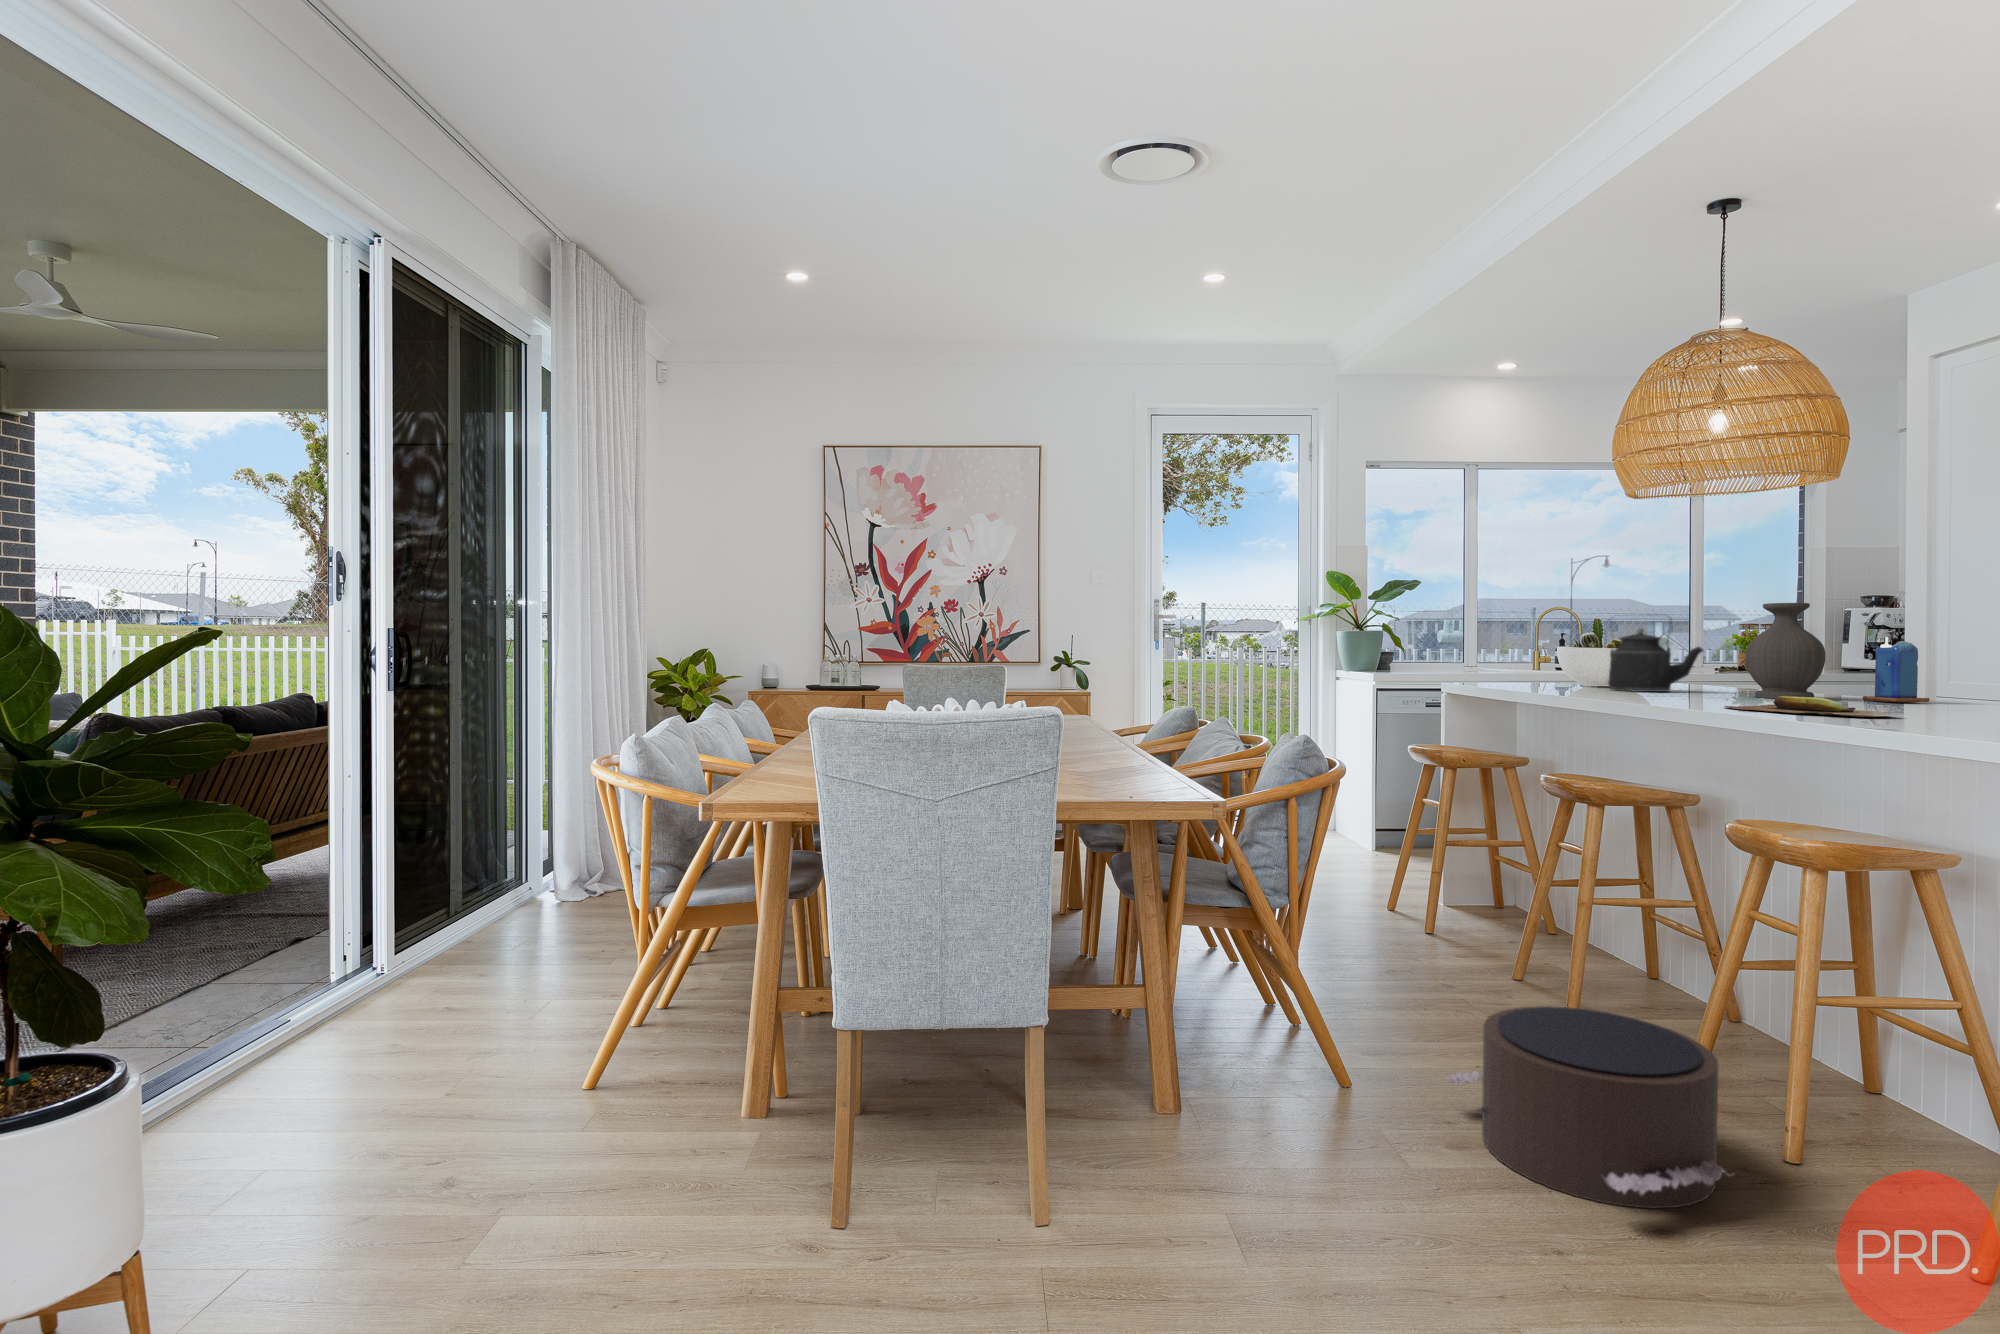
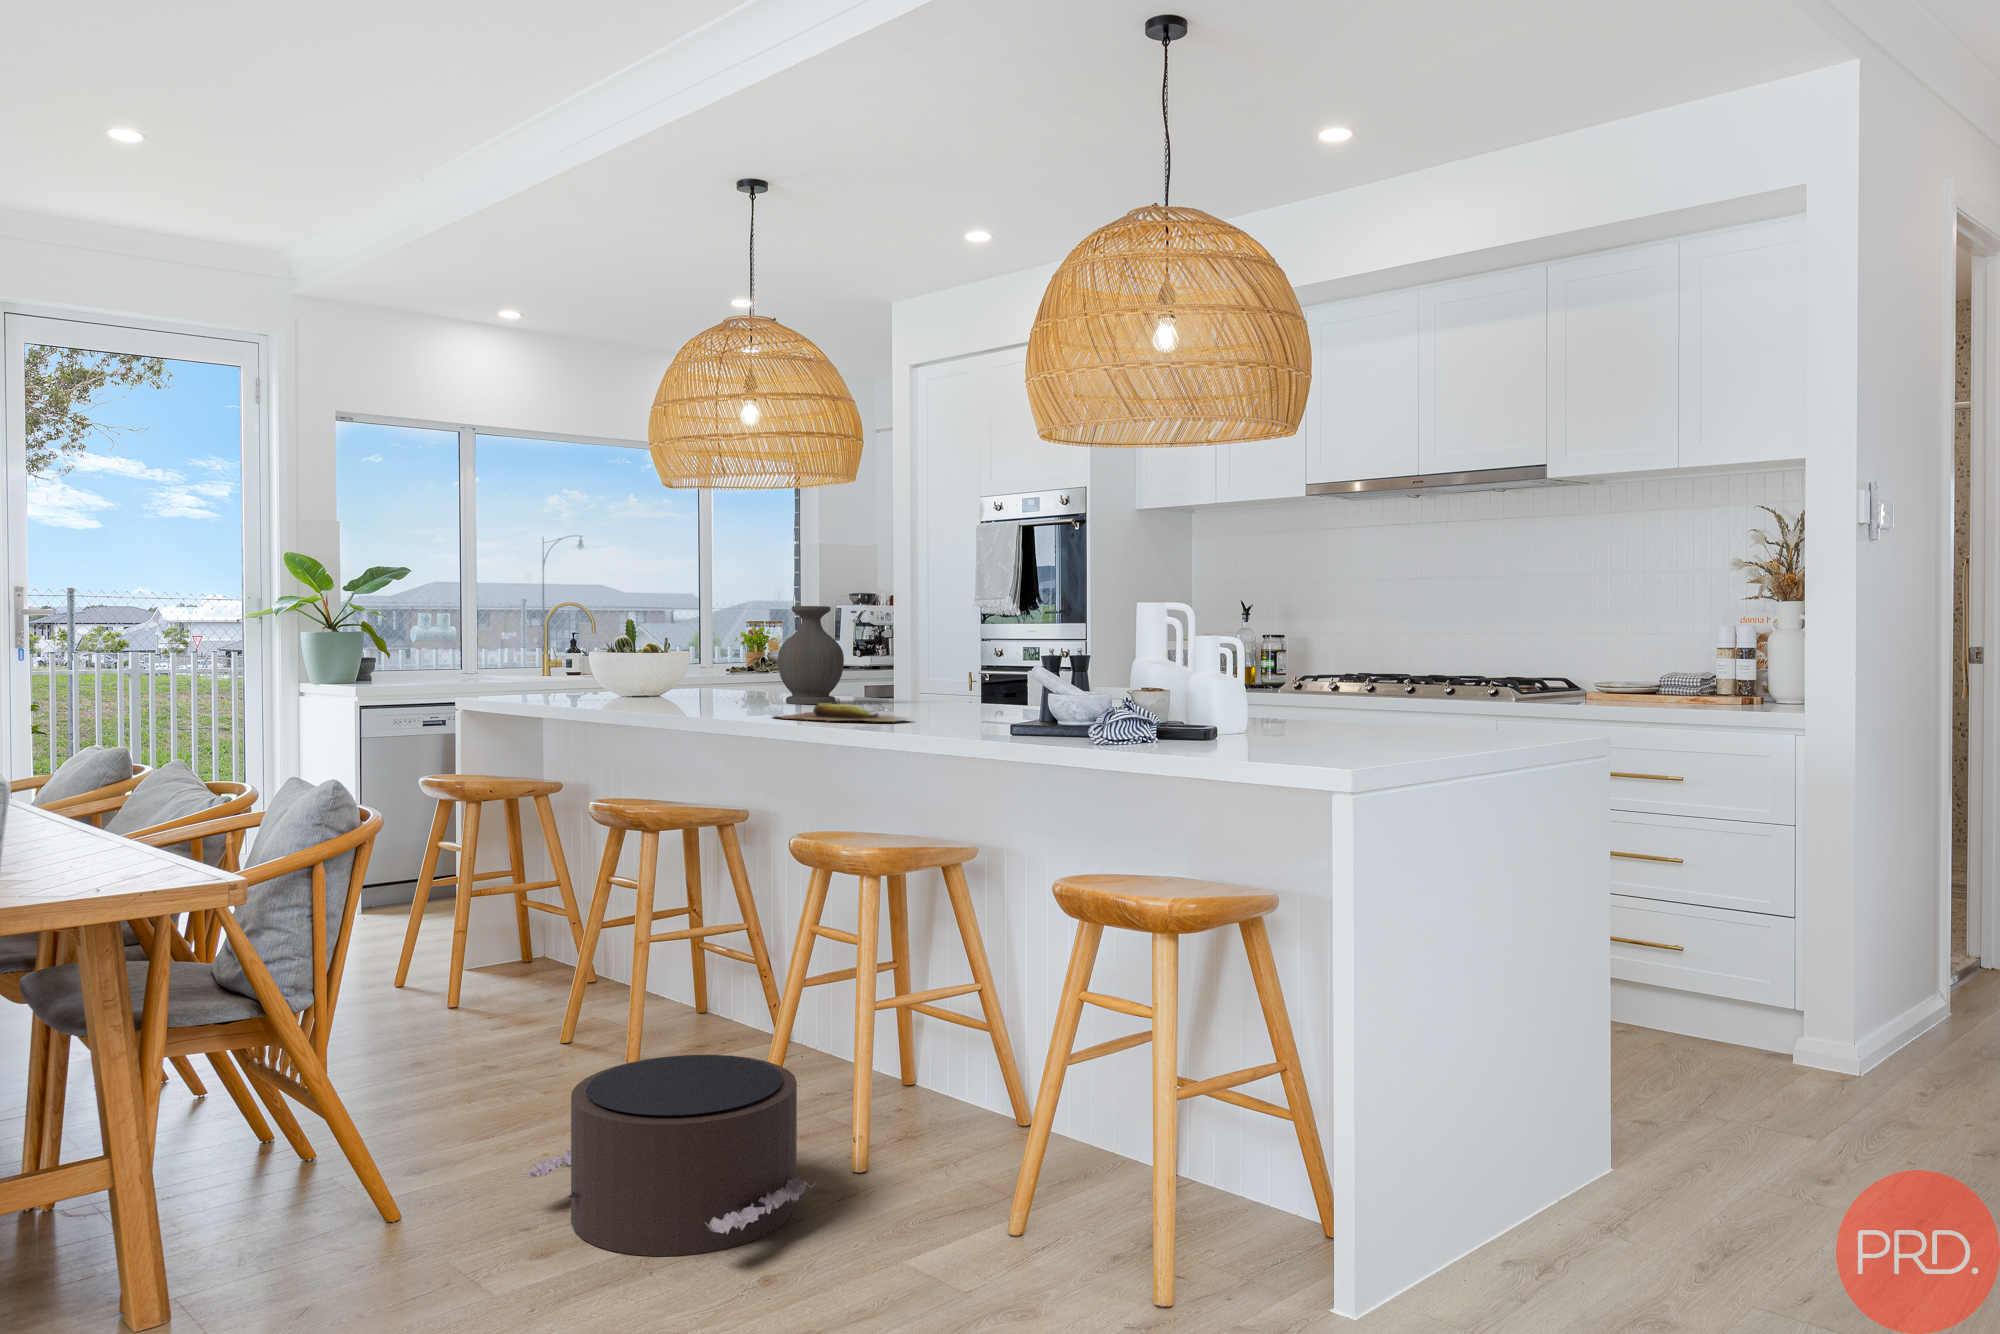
kettle: present [1608,620,1703,692] -> none [648,615,740,701]
candle: present [1863,637,1929,703] -> none [873,641,922,704]

